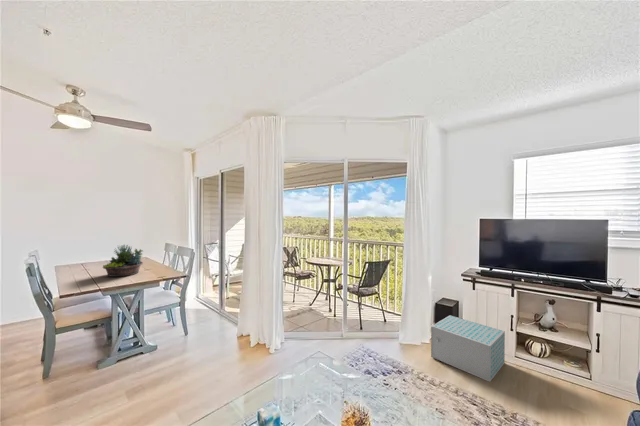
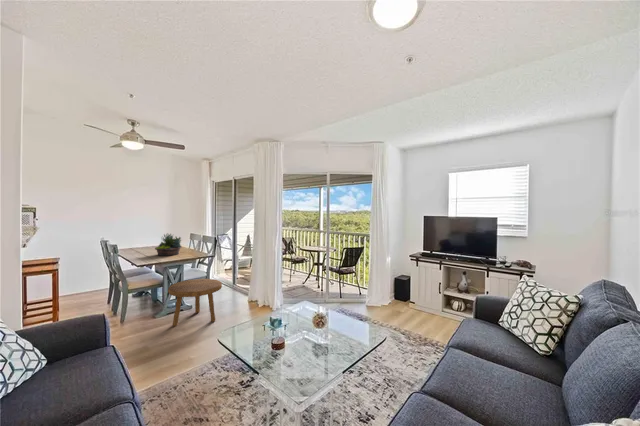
footstool: none [109,309,193,388] -> present [168,279,222,326]
storage box: present [431,315,505,382] -> none [387,286,436,324]

